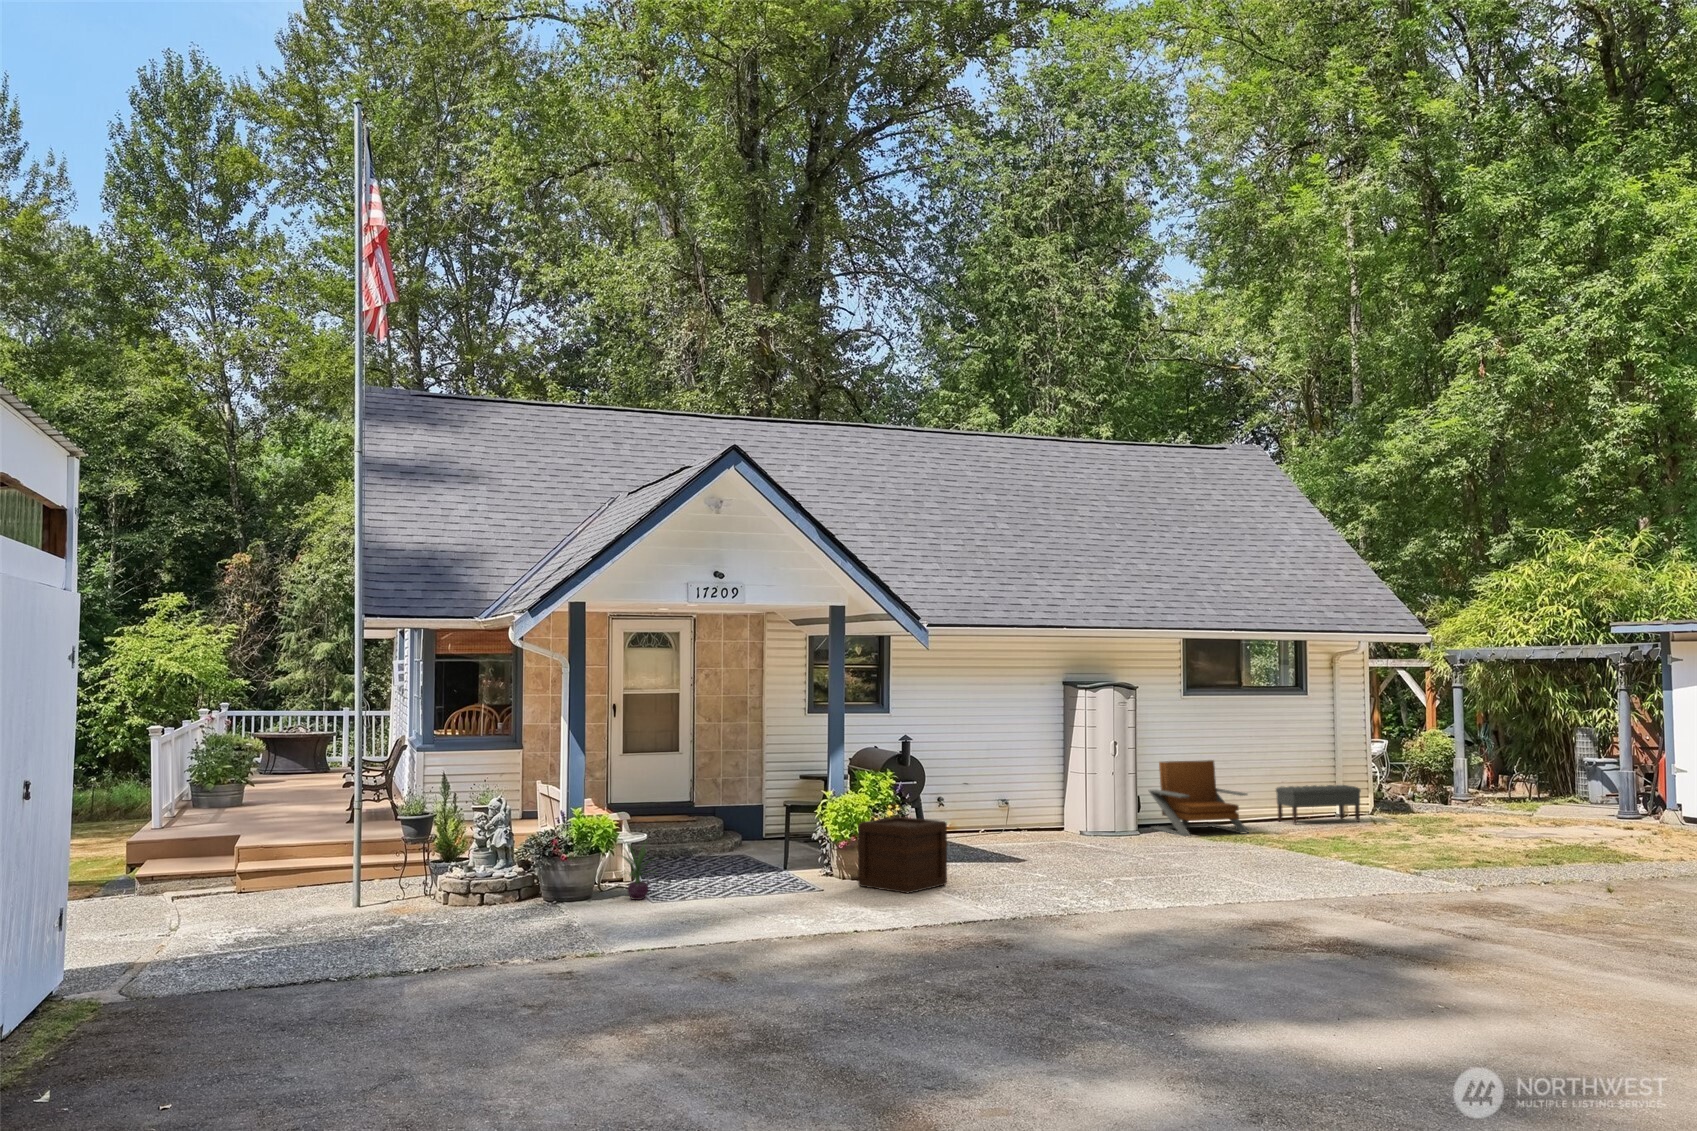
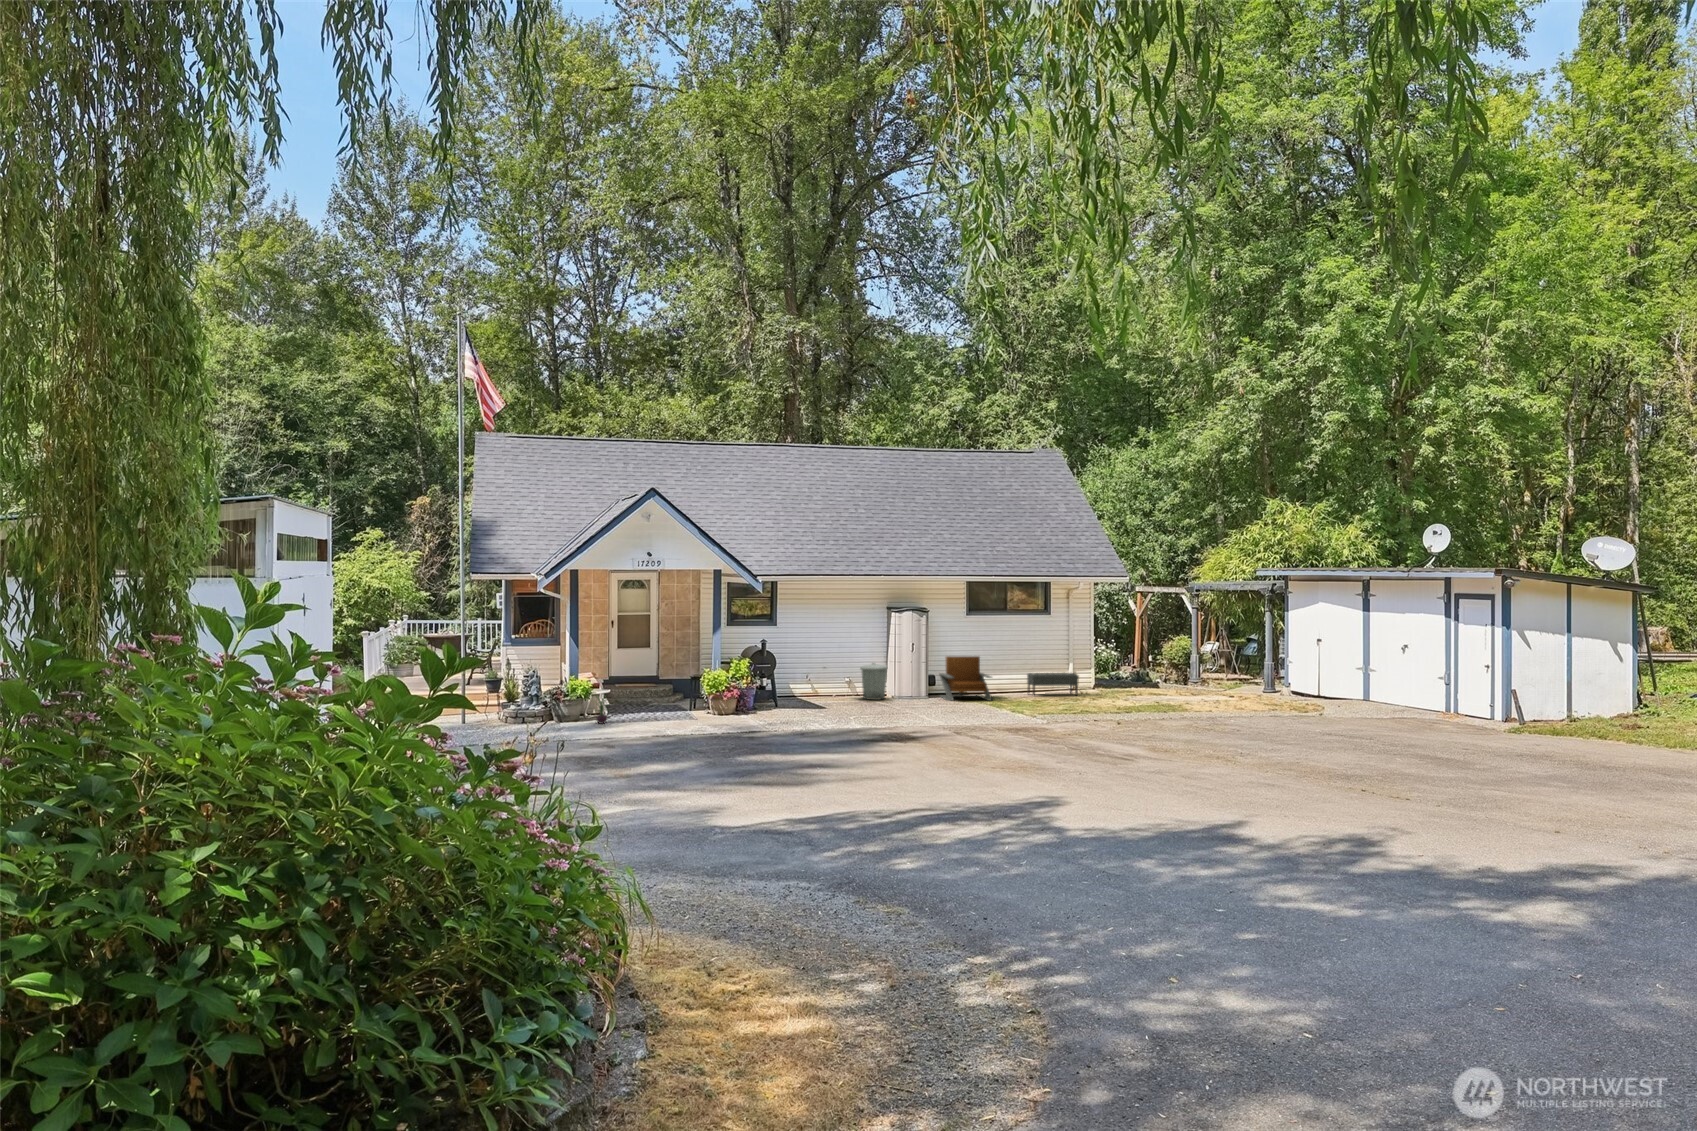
trash can: none [1030,774,1077,838] -> present [860,663,888,700]
wooden crate: present [858,817,947,893] -> none [720,685,768,725]

